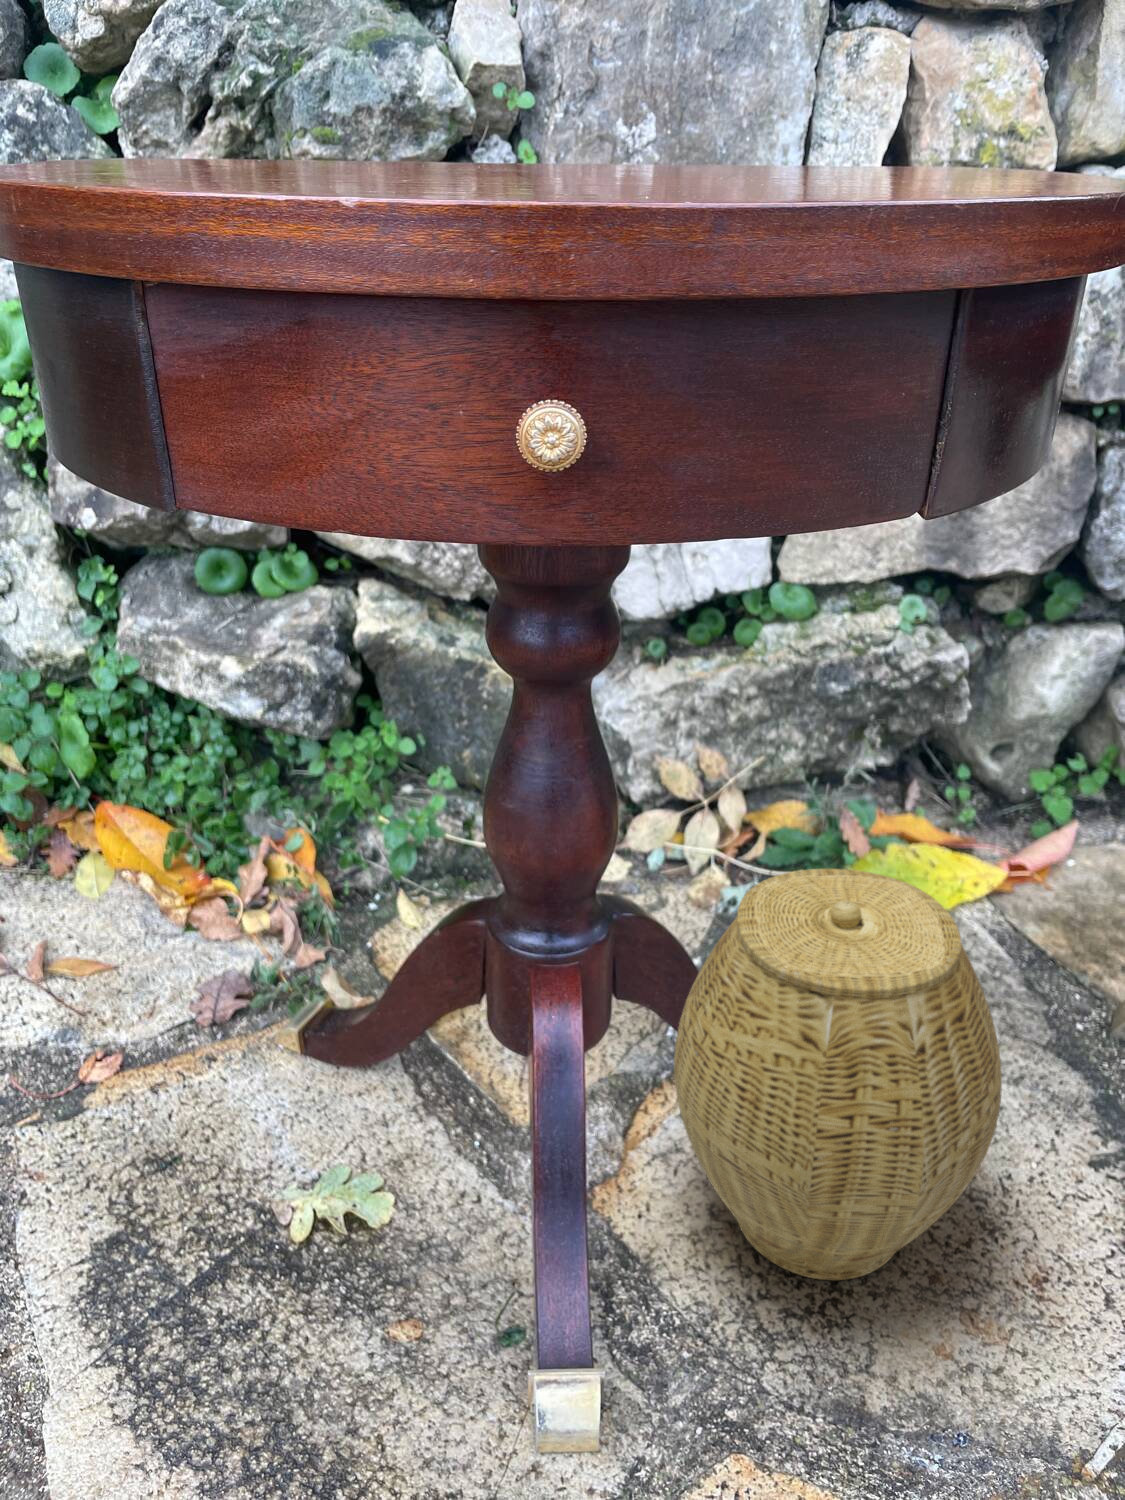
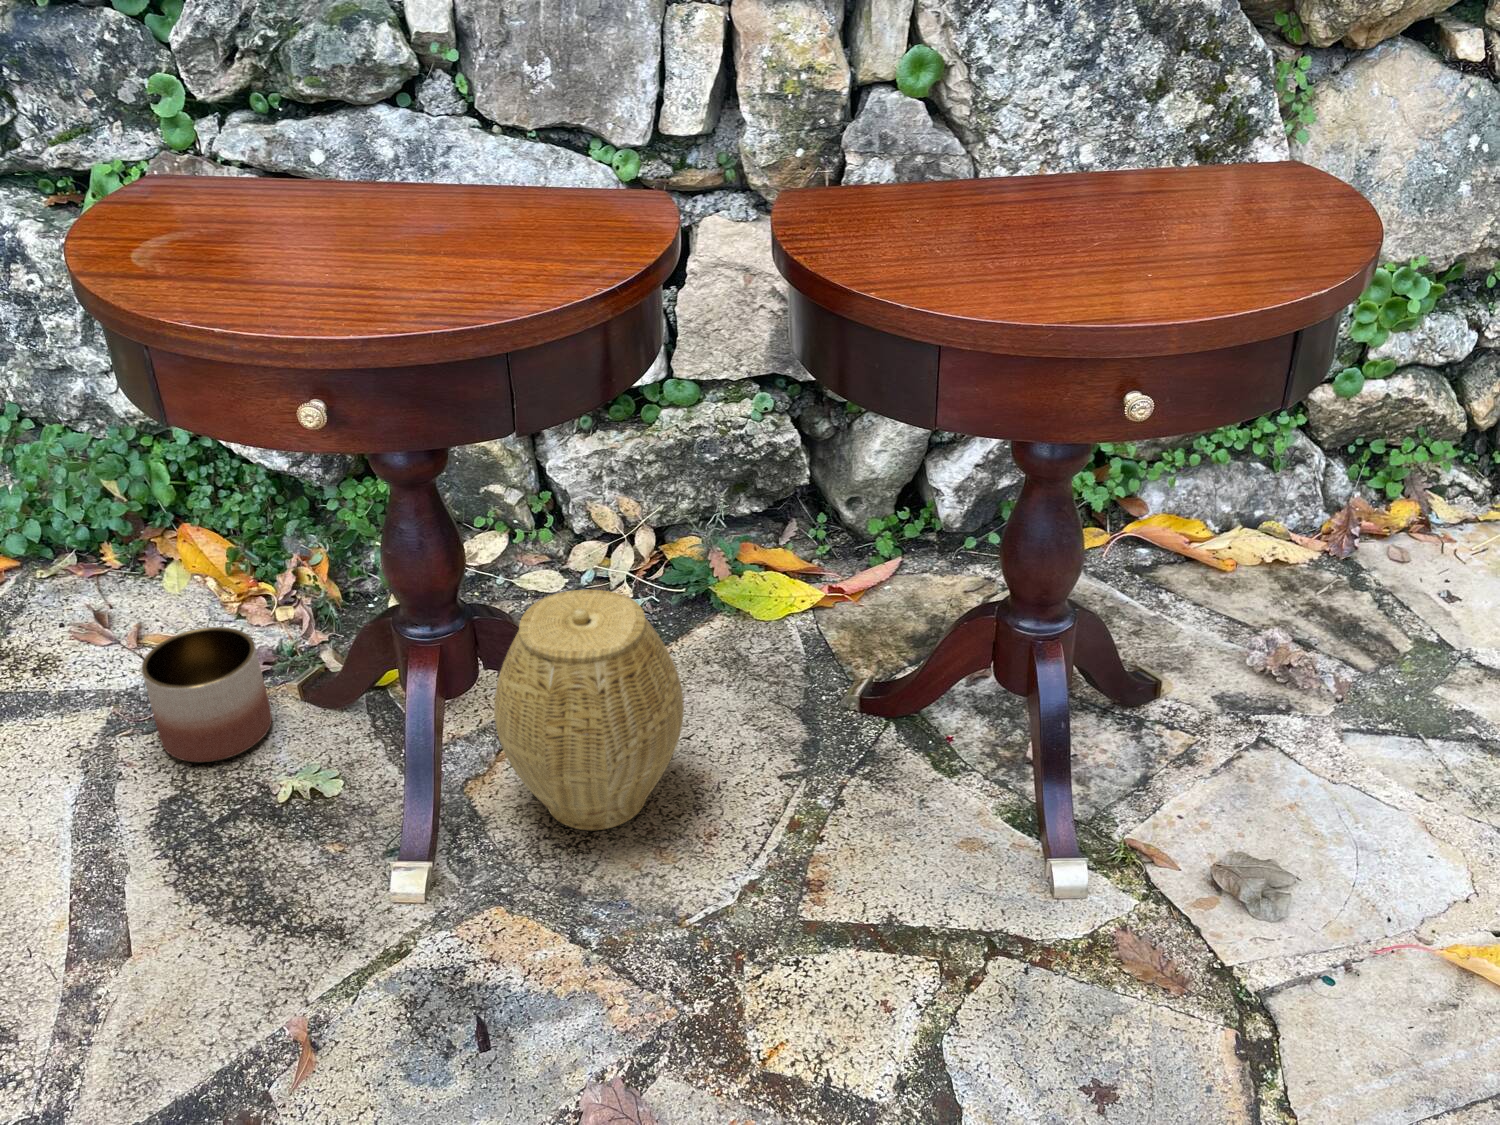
planter: none [64,946,261,1169] -> present [142,627,272,762]

